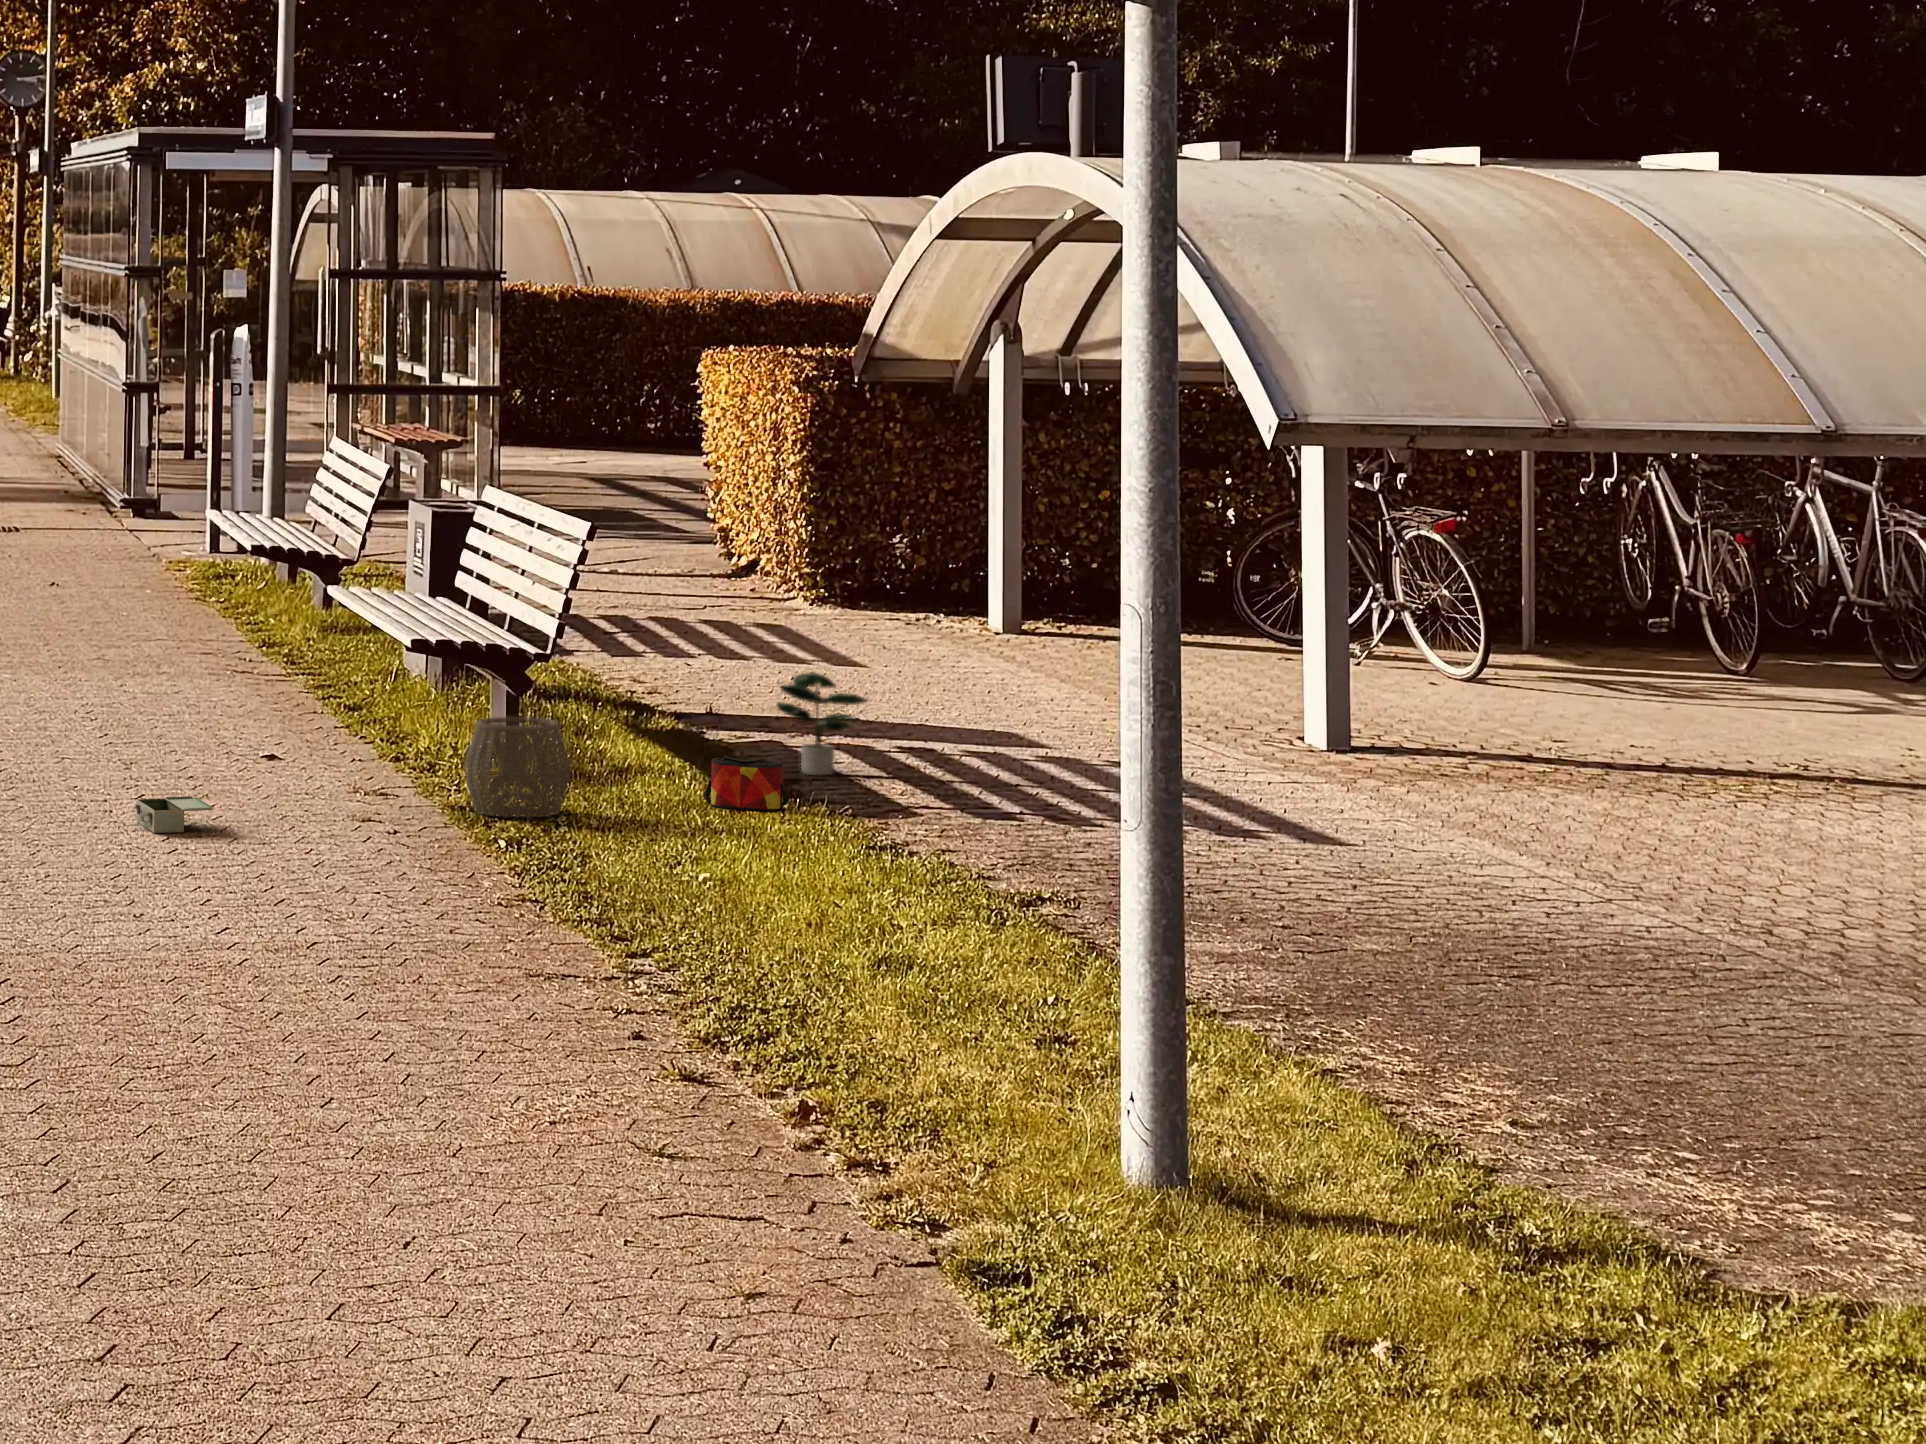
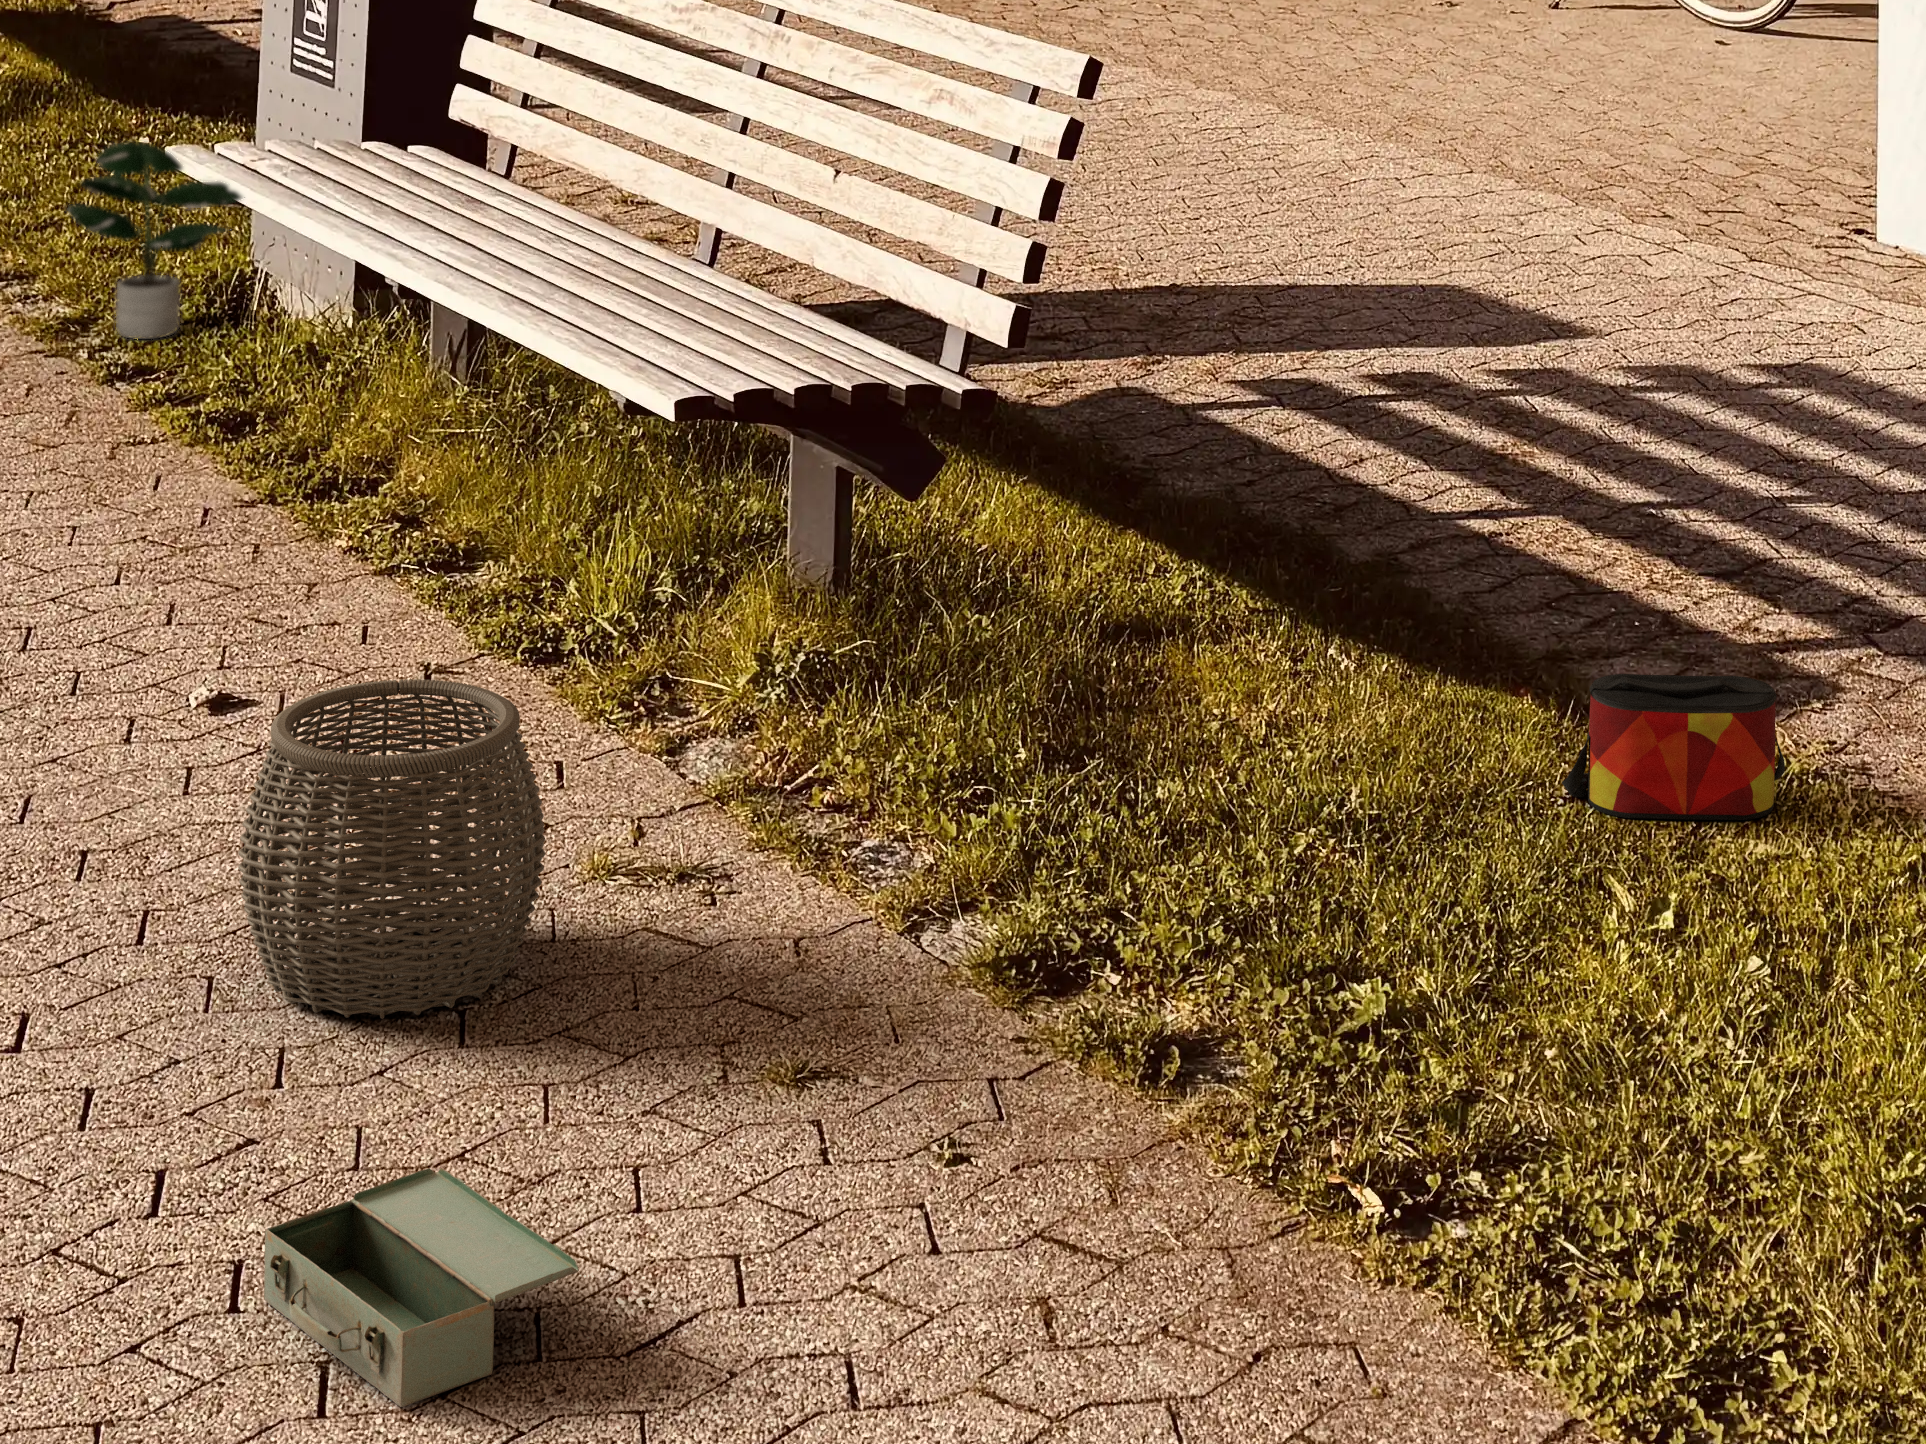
potted plant: present [777,672,868,776] -> present [68,141,242,339]
woven basket: present [465,717,570,818] -> present [238,679,545,1019]

